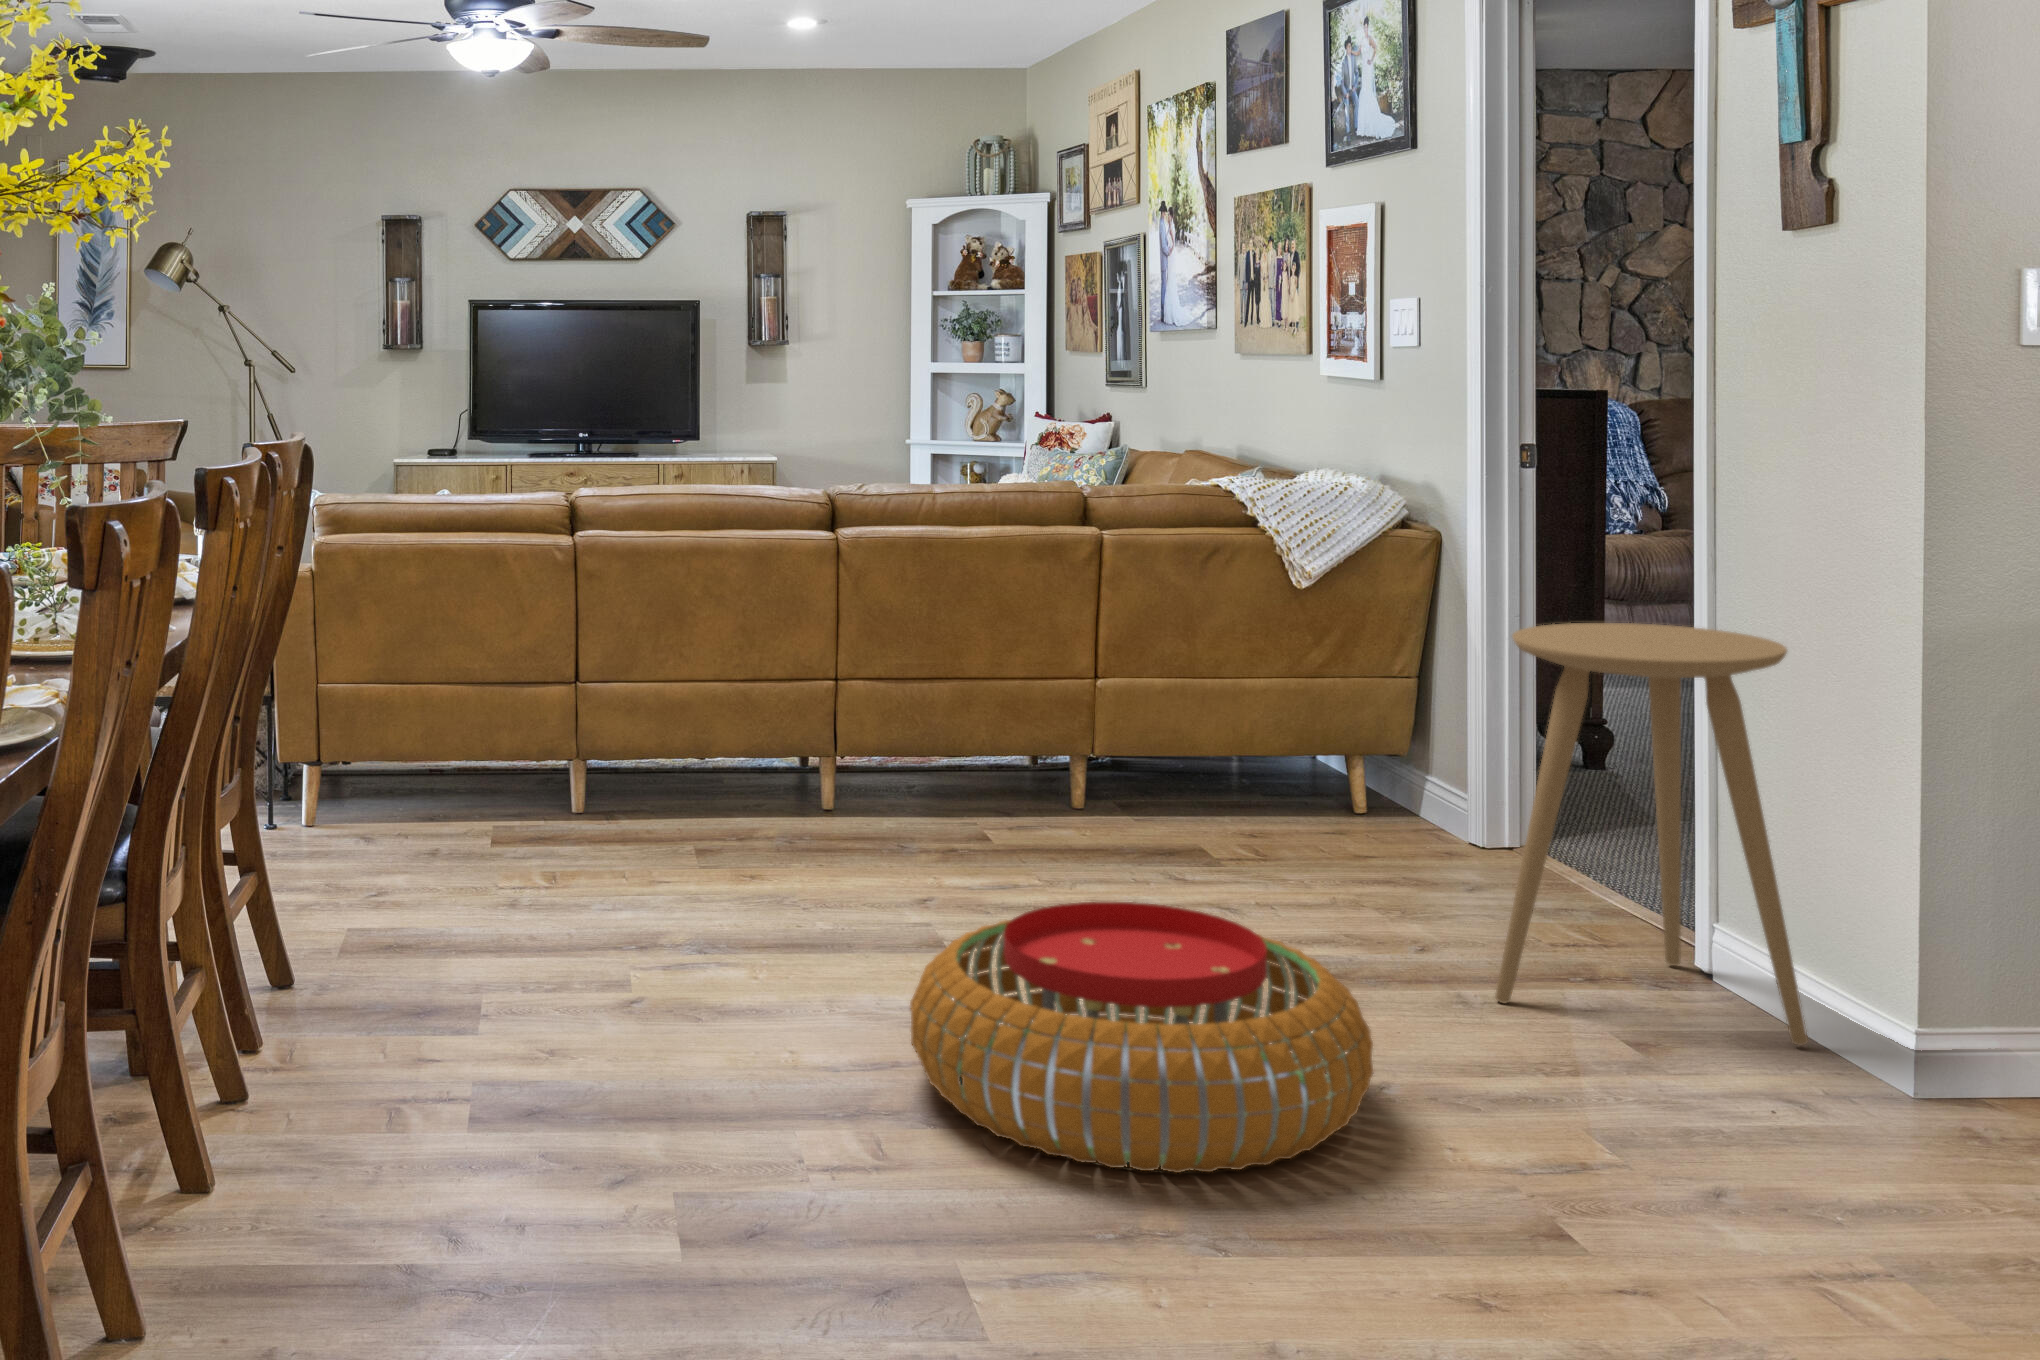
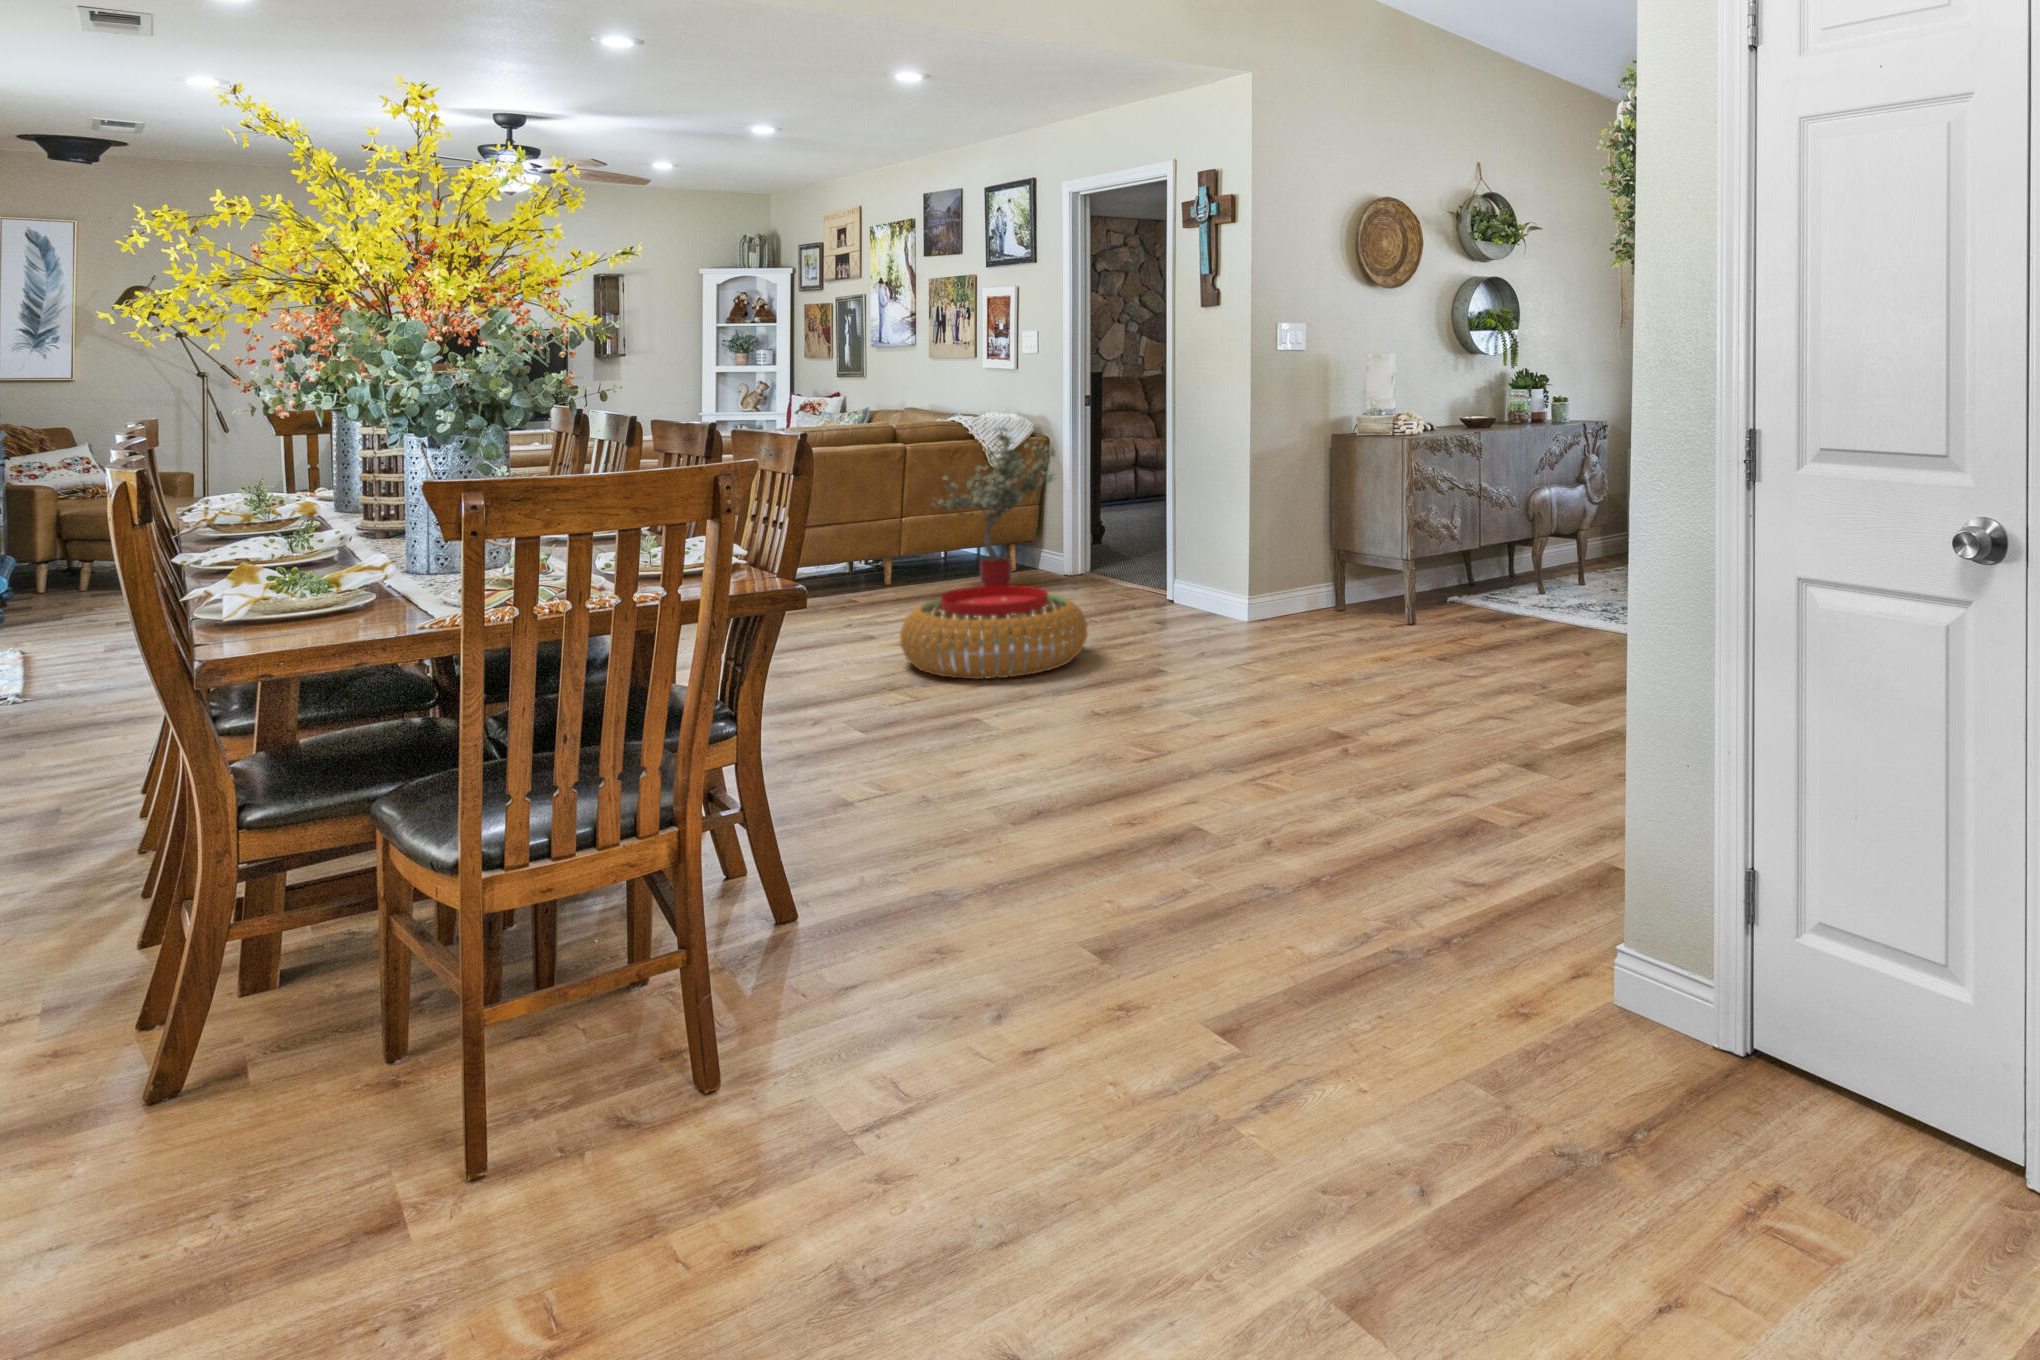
potted tree: none [1134,503,1435,863] -> present [933,427,1056,586]
side table: present [1495,623,1808,1045] -> none [1105,464,1213,619]

